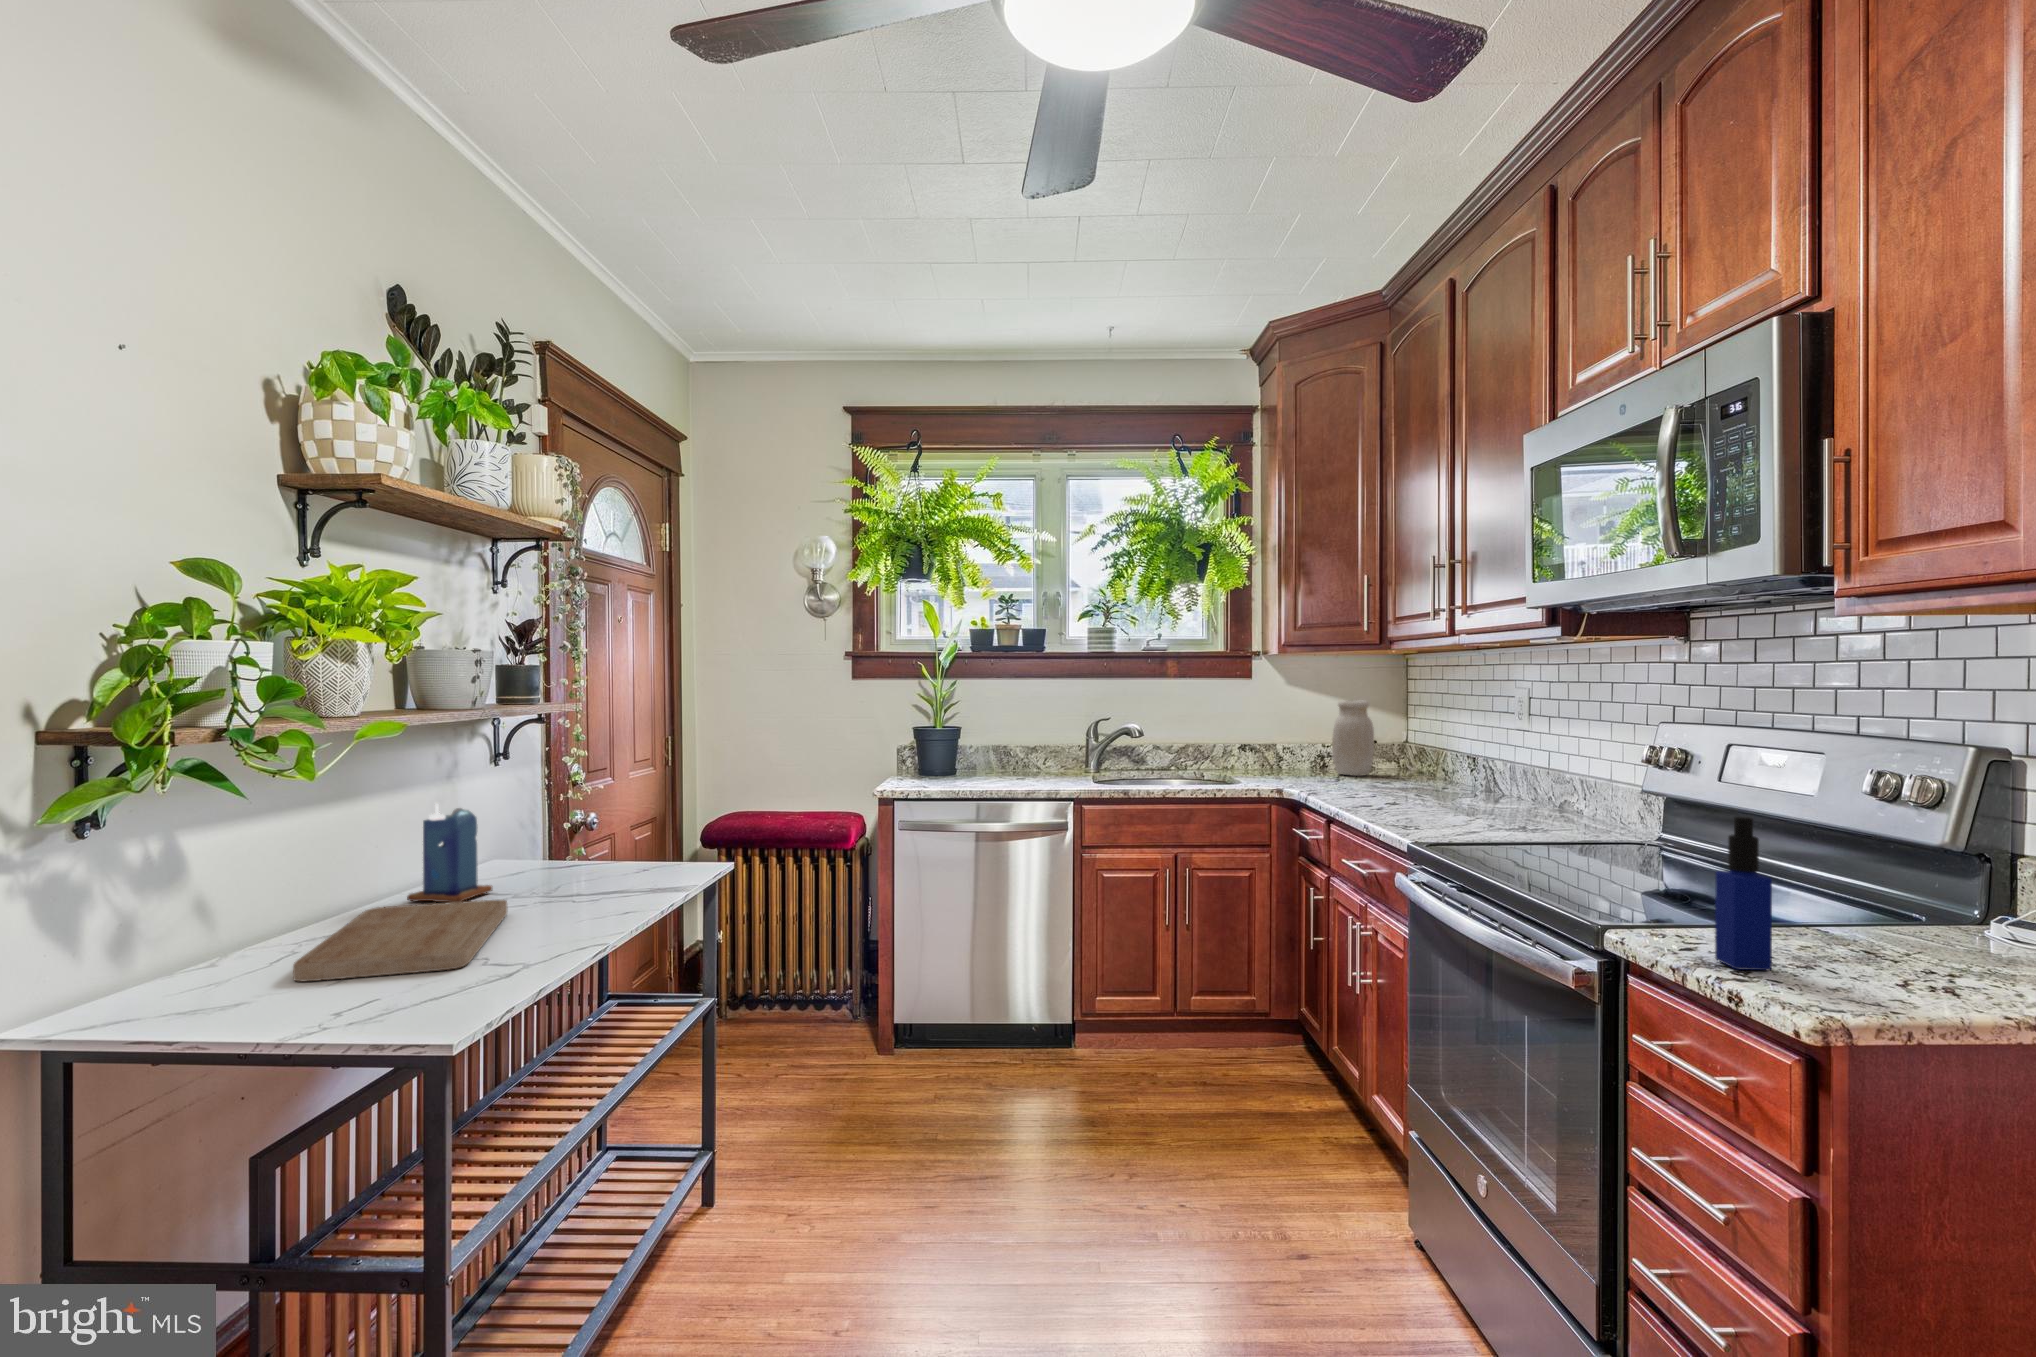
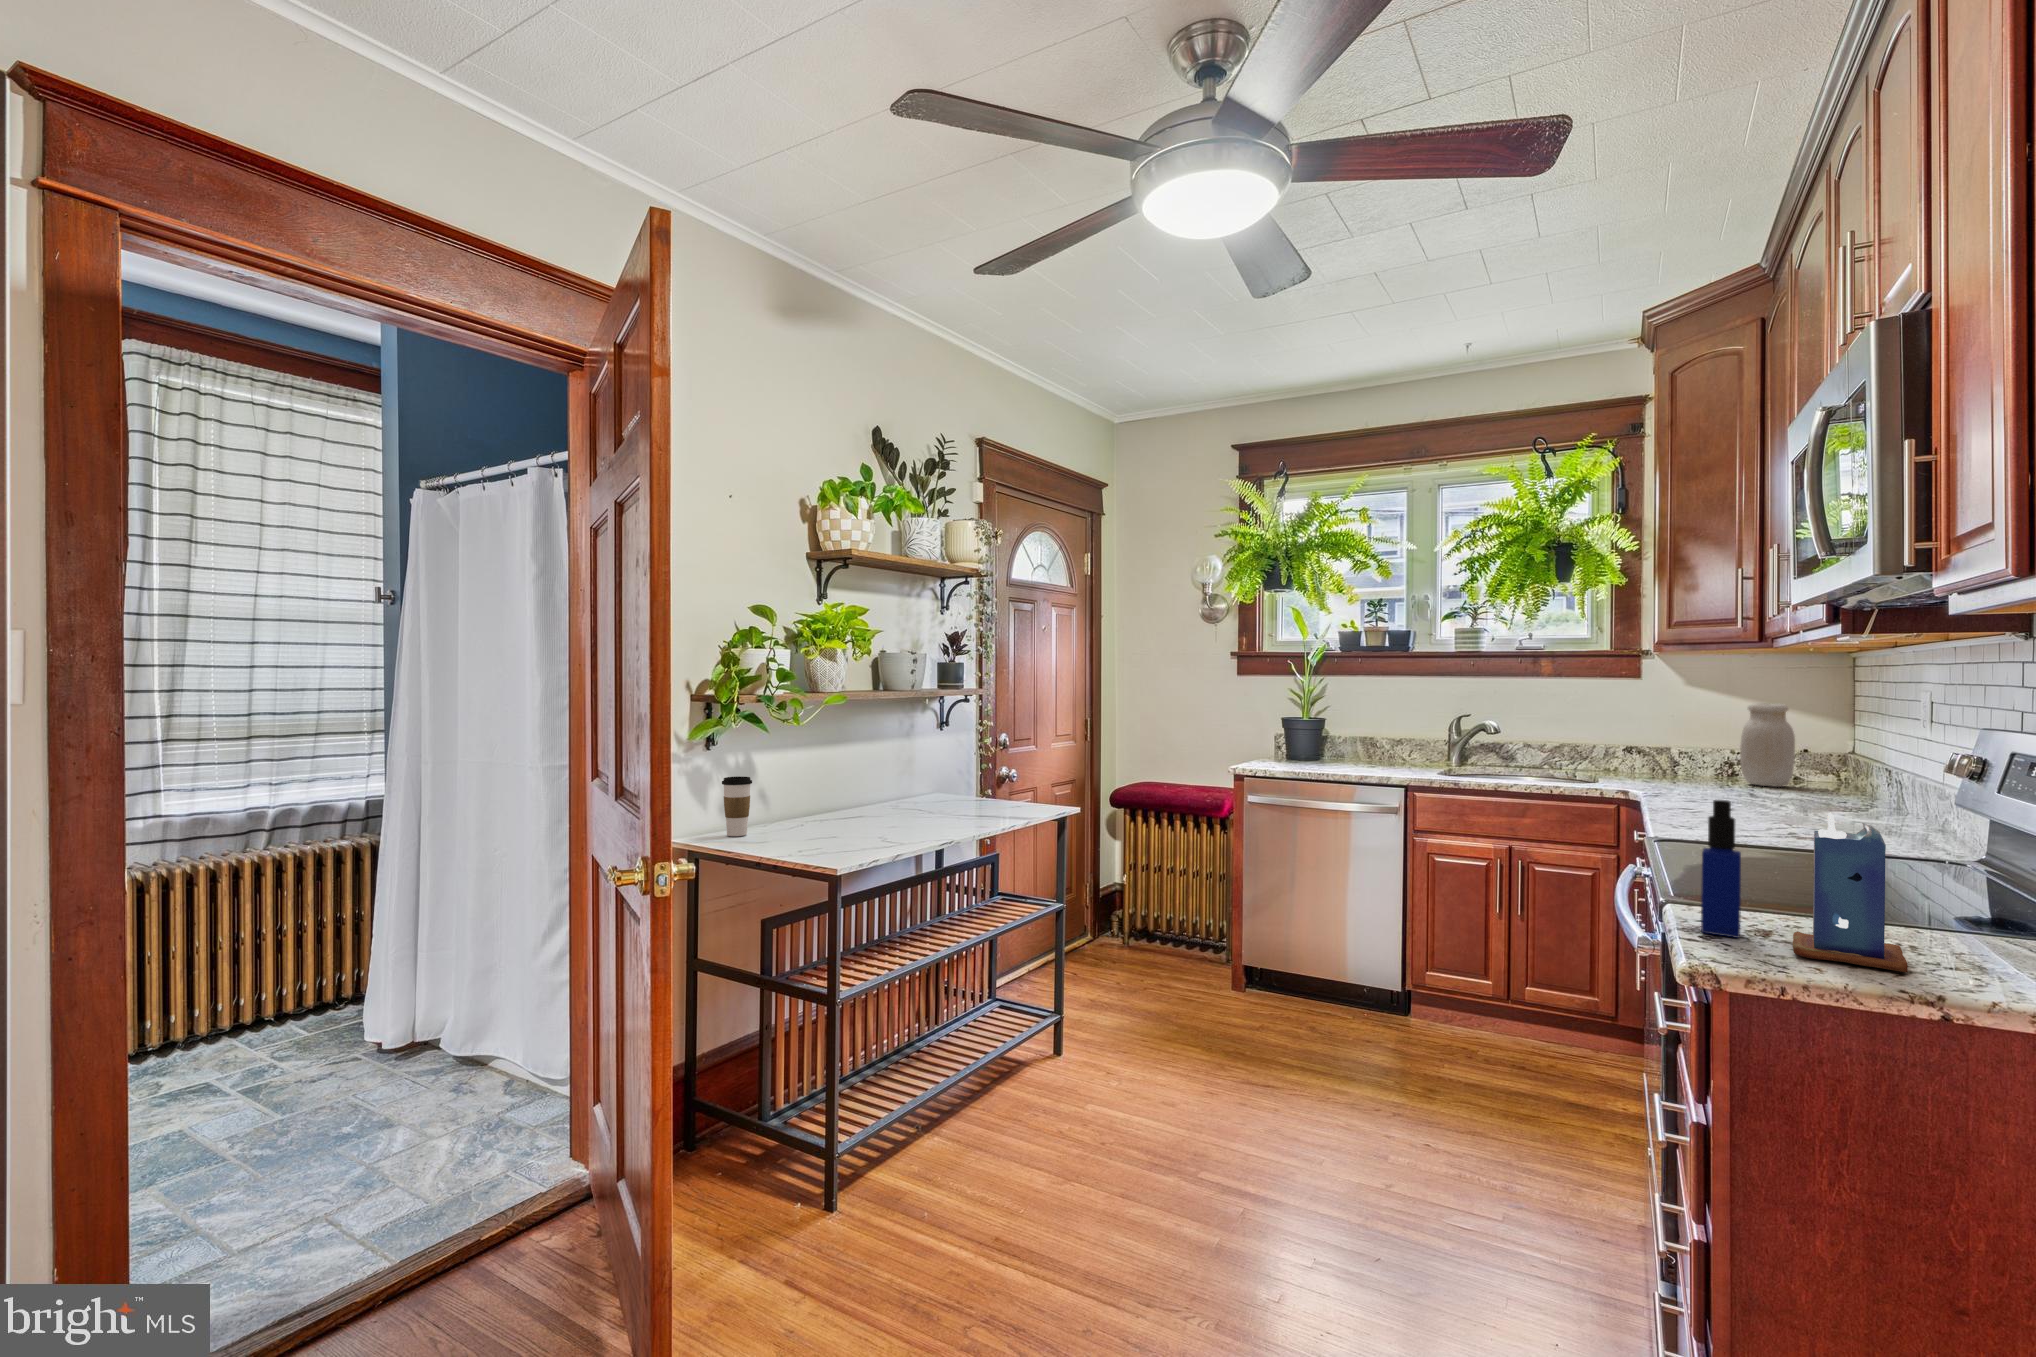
candle: present [407,804,492,902] -> present [1793,813,1908,973]
coffee cup: none [127,882,201,1003] -> present [722,776,752,836]
cutting board: present [293,900,507,981] -> none [791,808,915,840]

